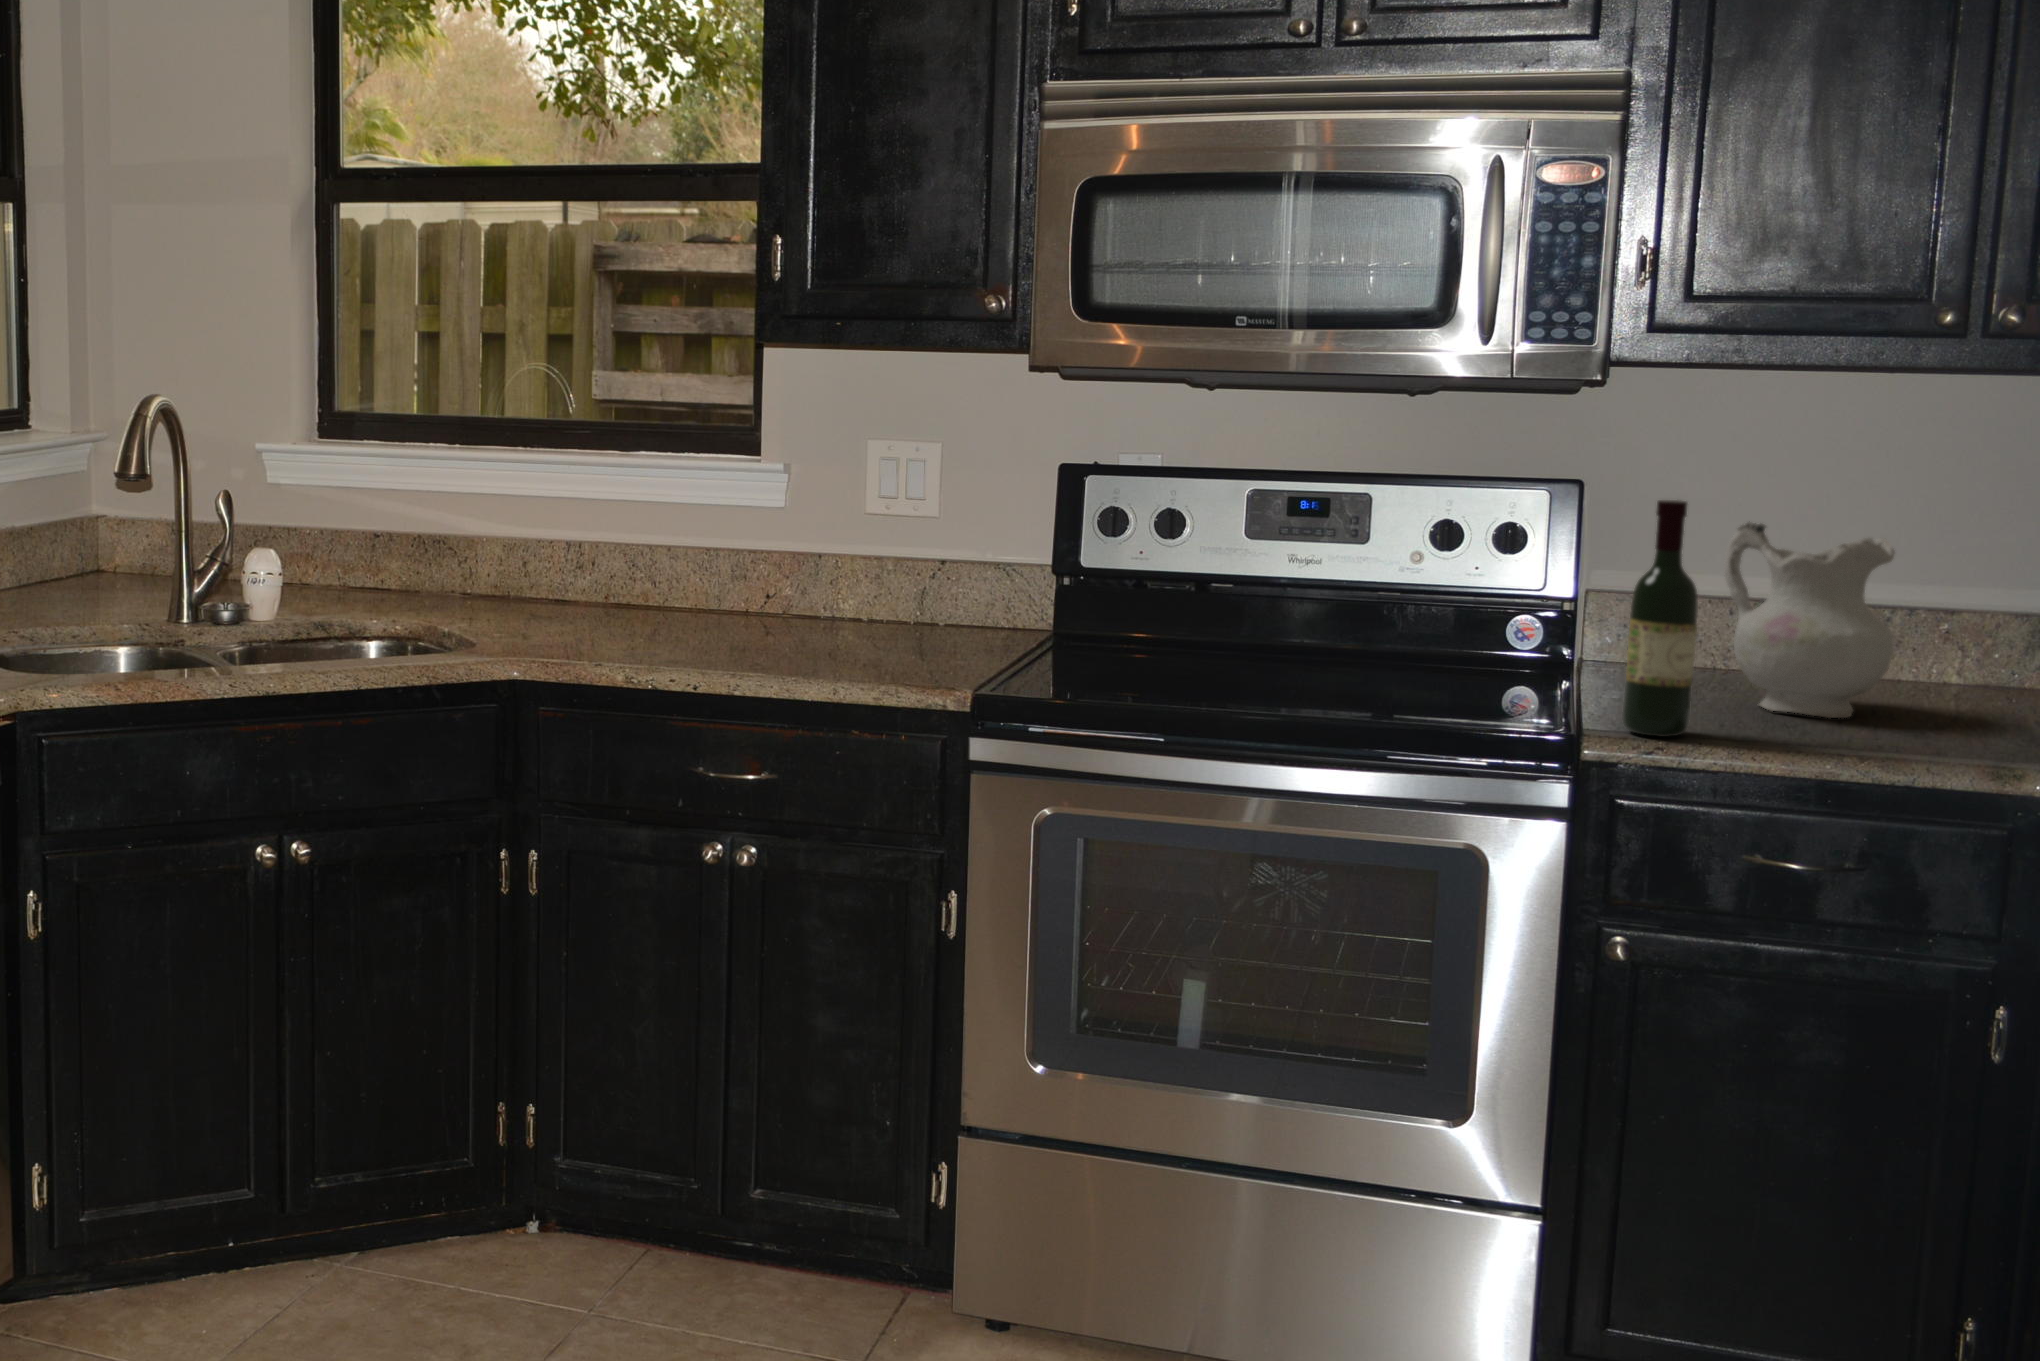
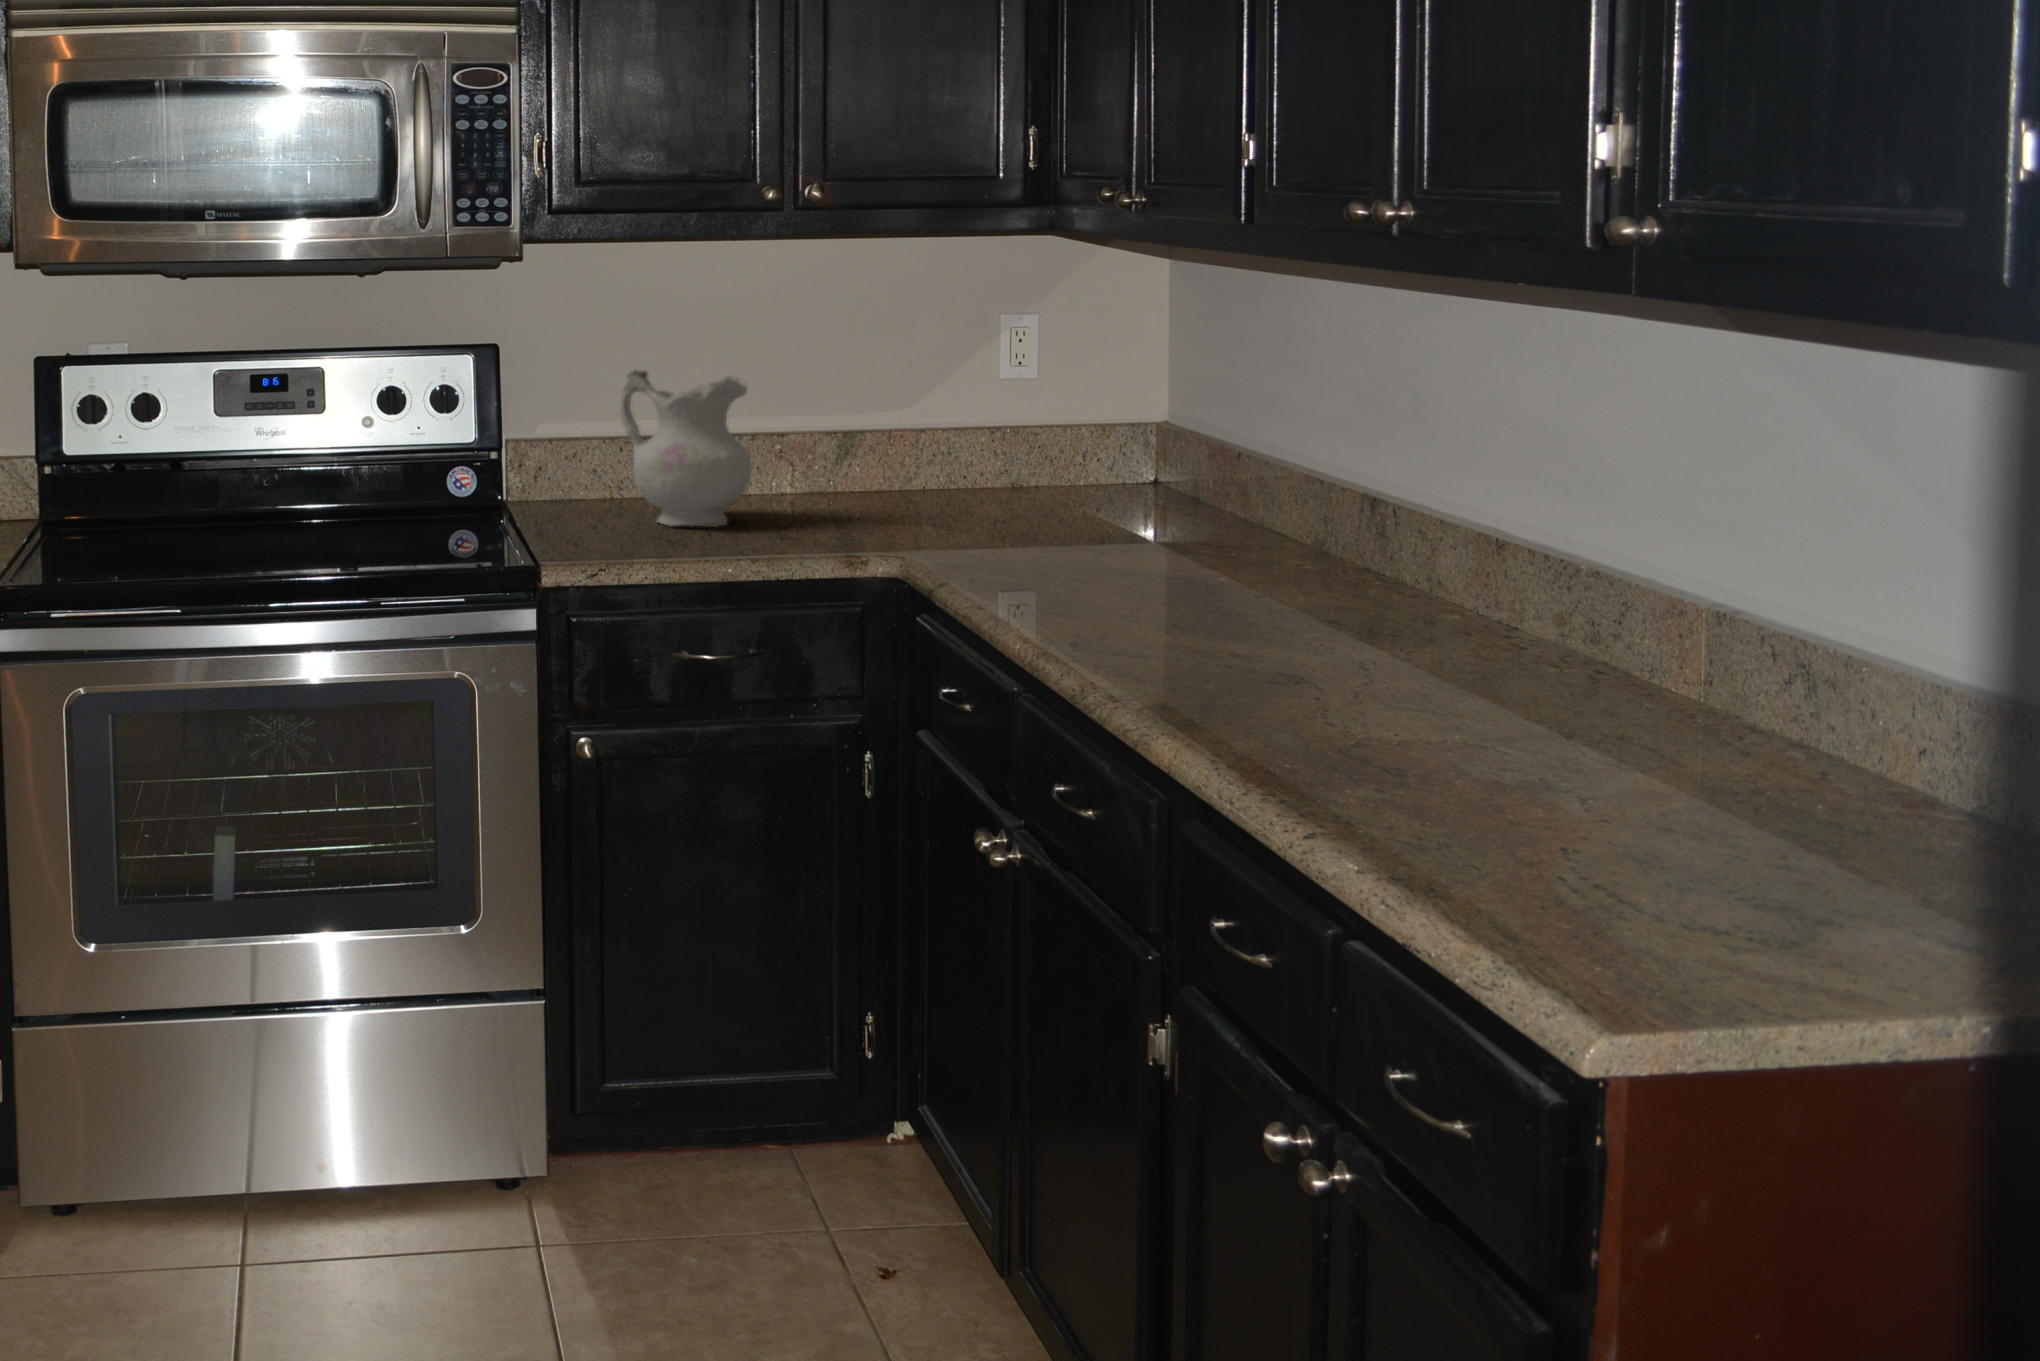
wine bottle: present [1622,500,1698,737] -> none [571,355,623,558]

